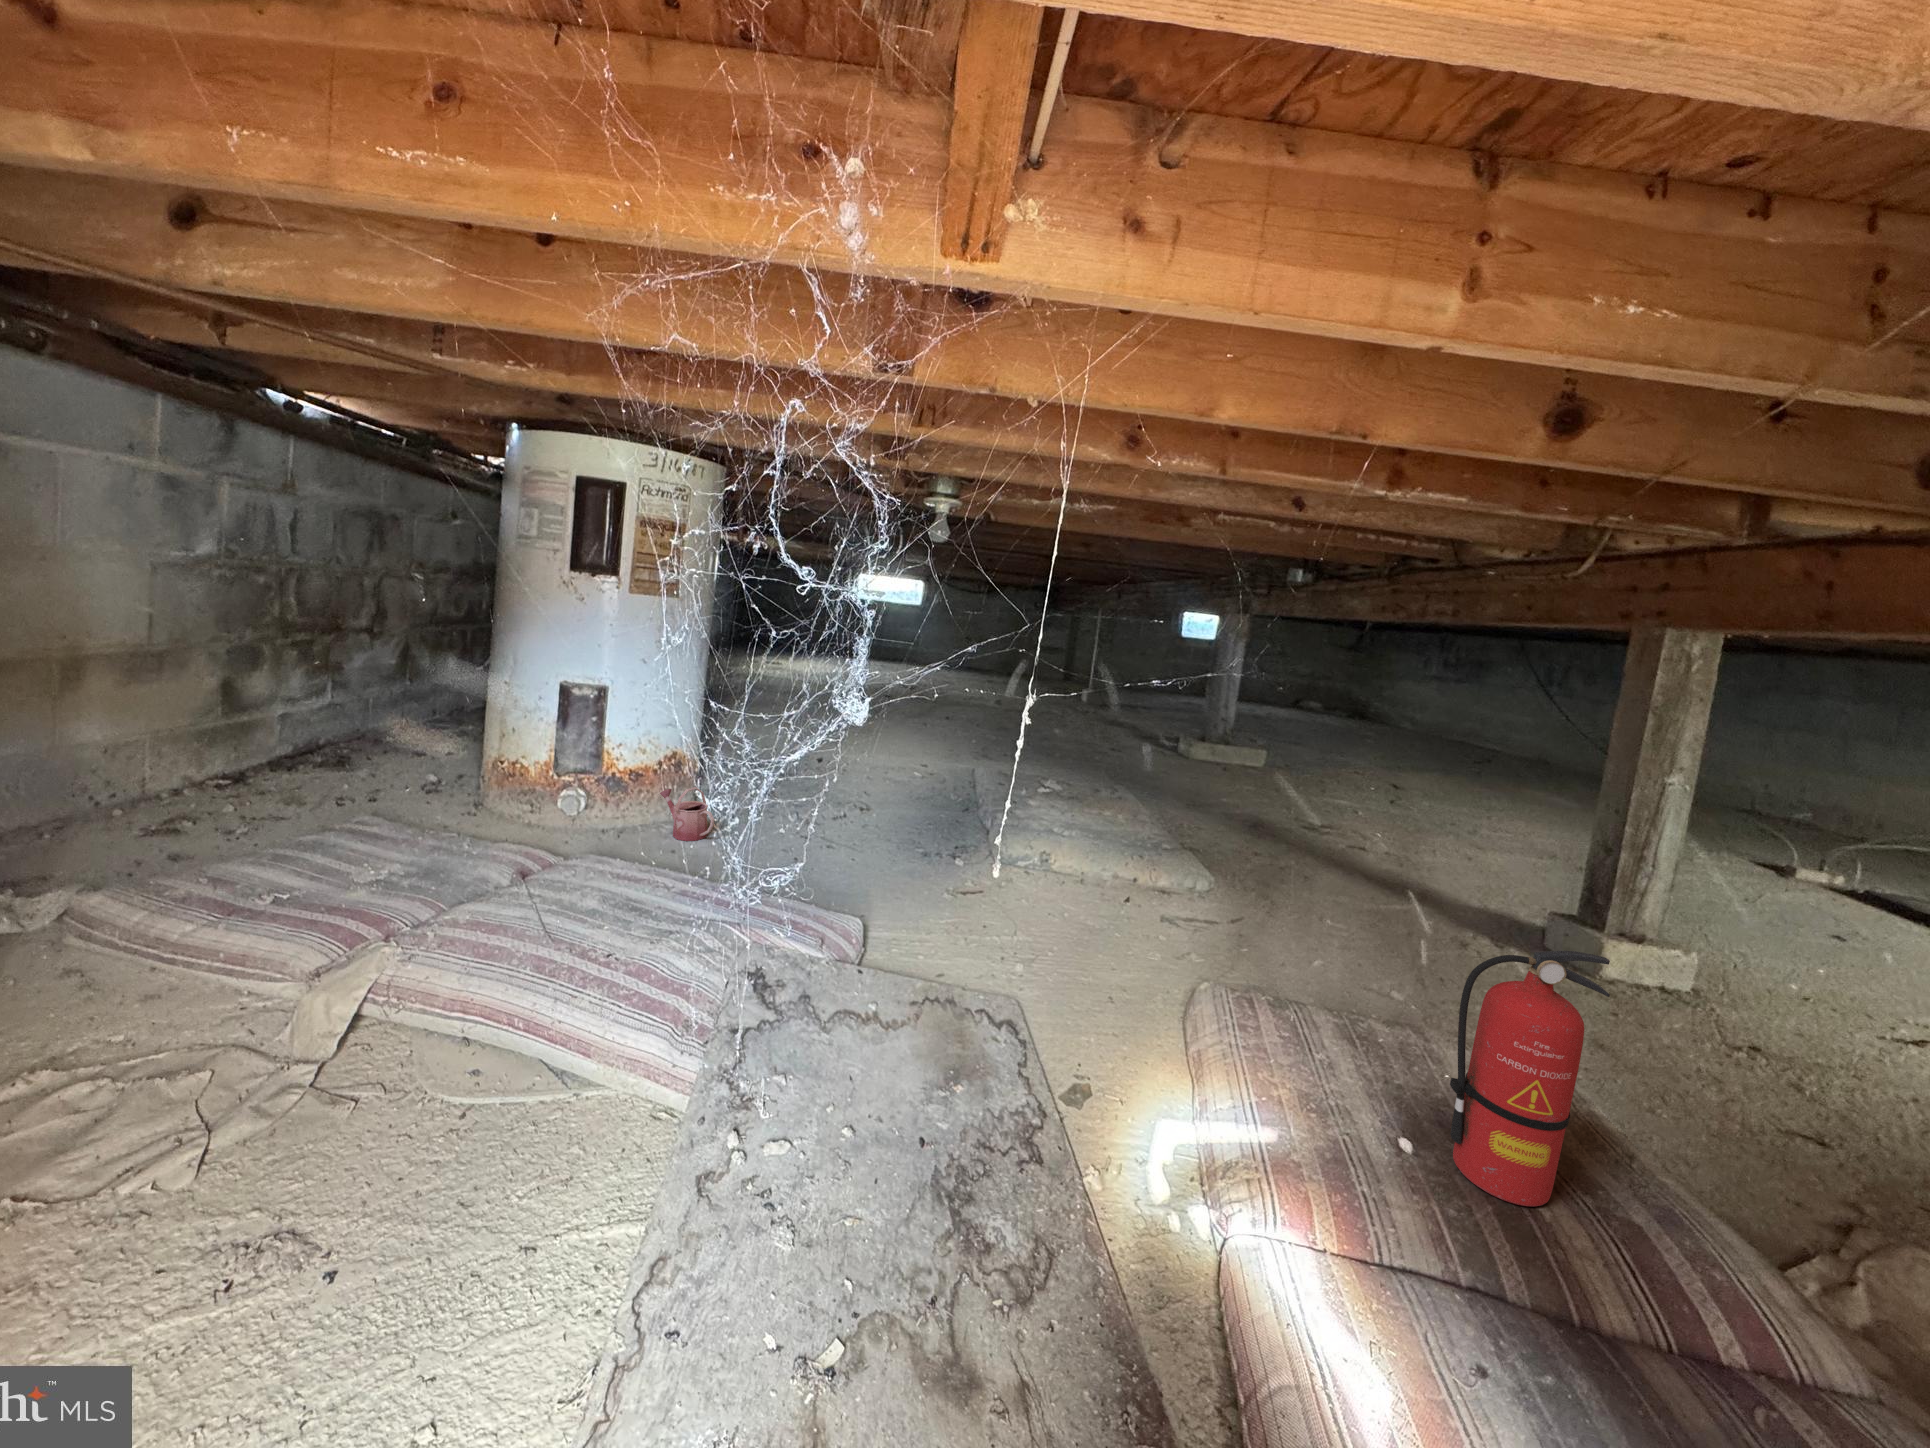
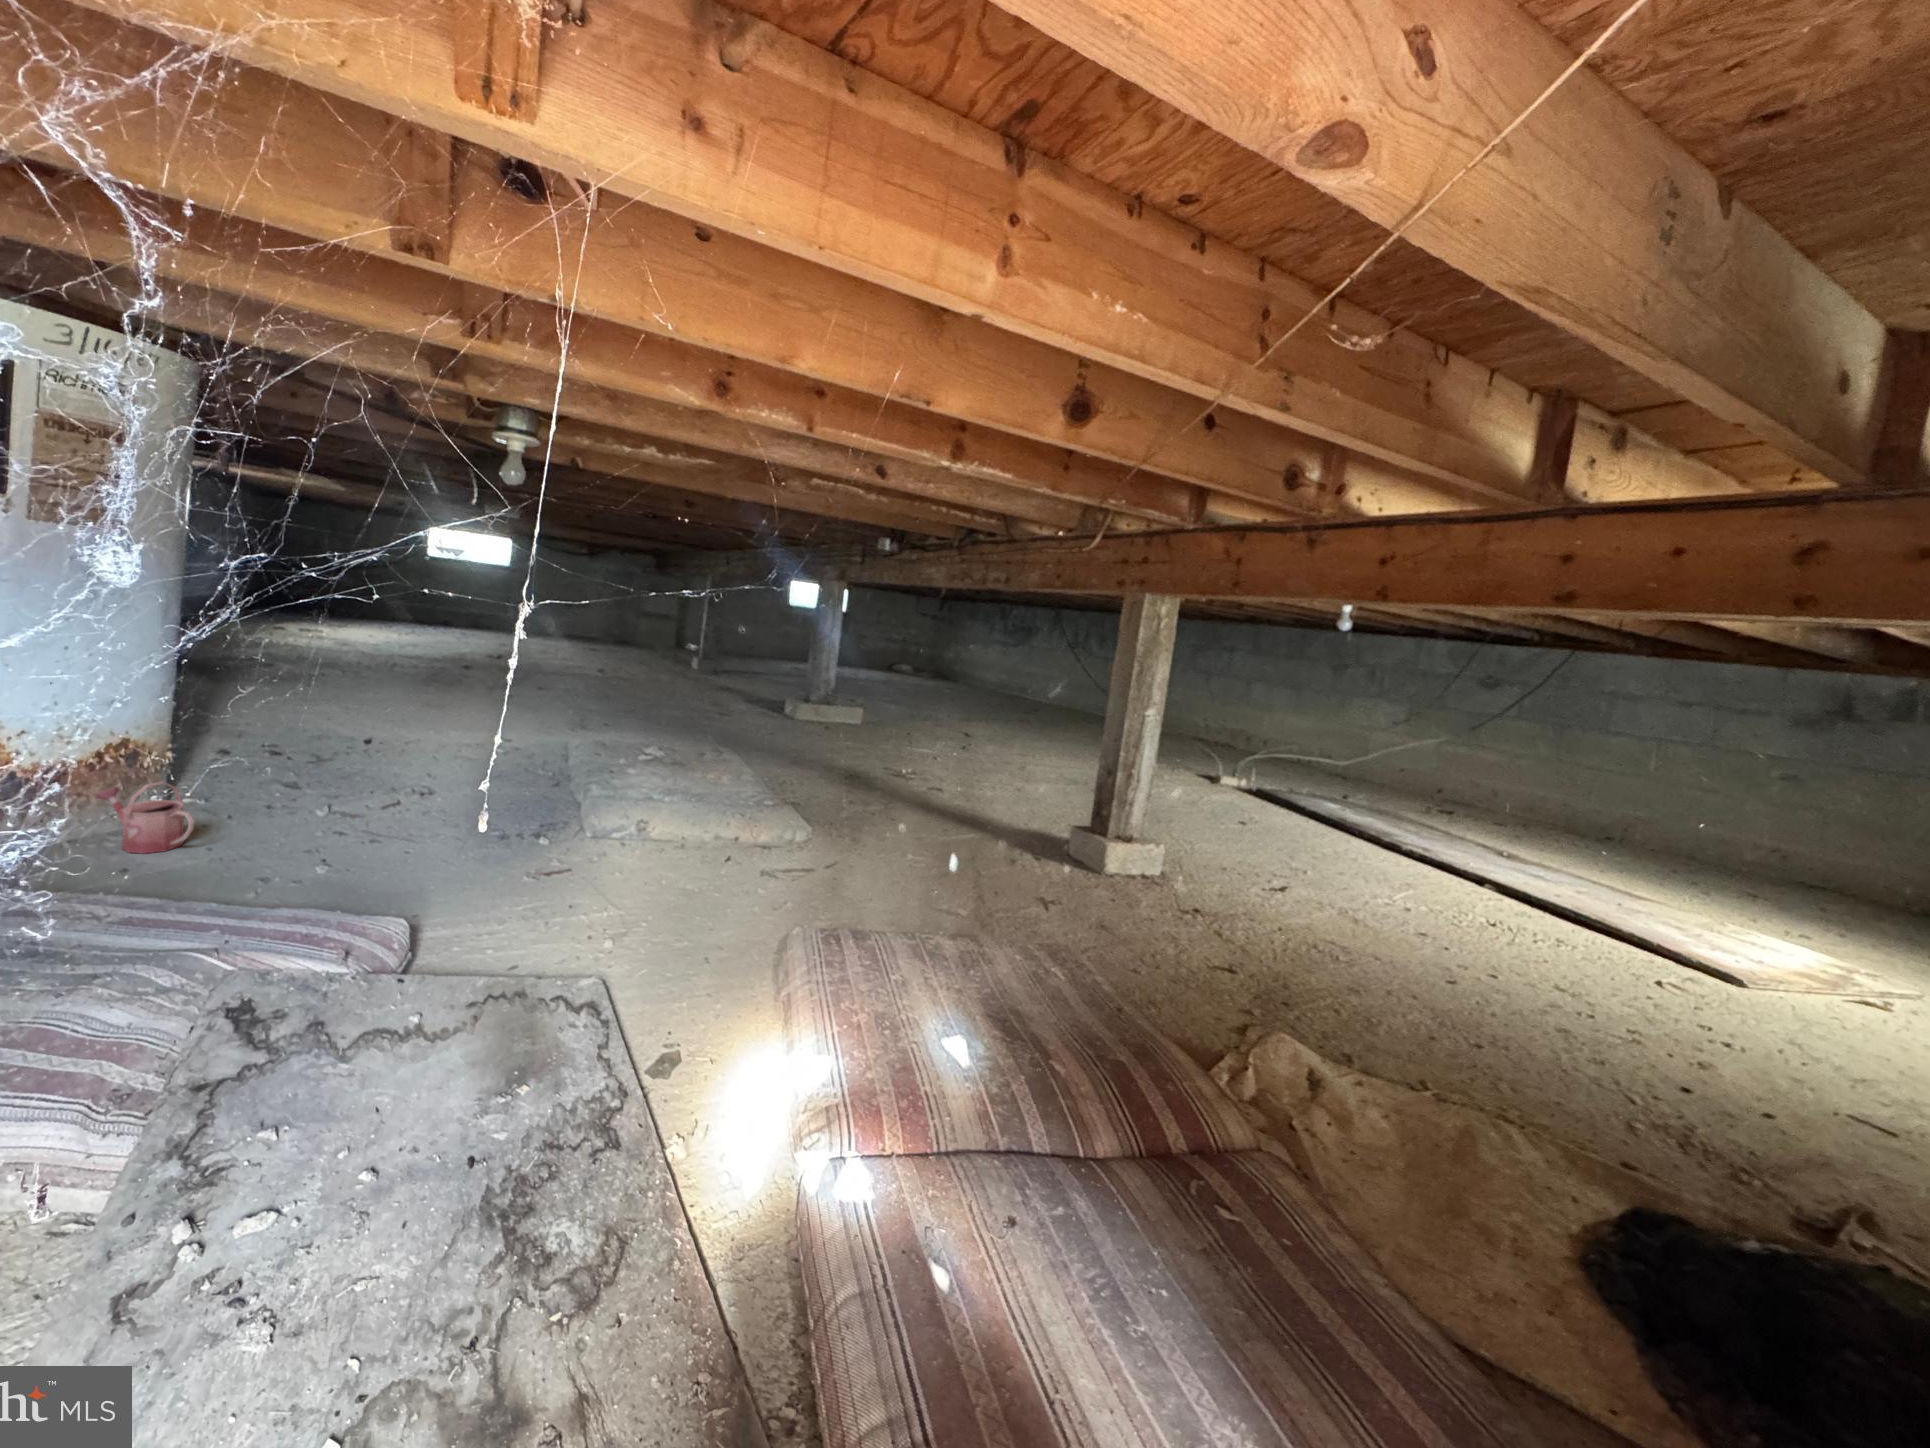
fire extinguisher: present [1450,951,1610,1207] -> none [984,852,1088,1062]

